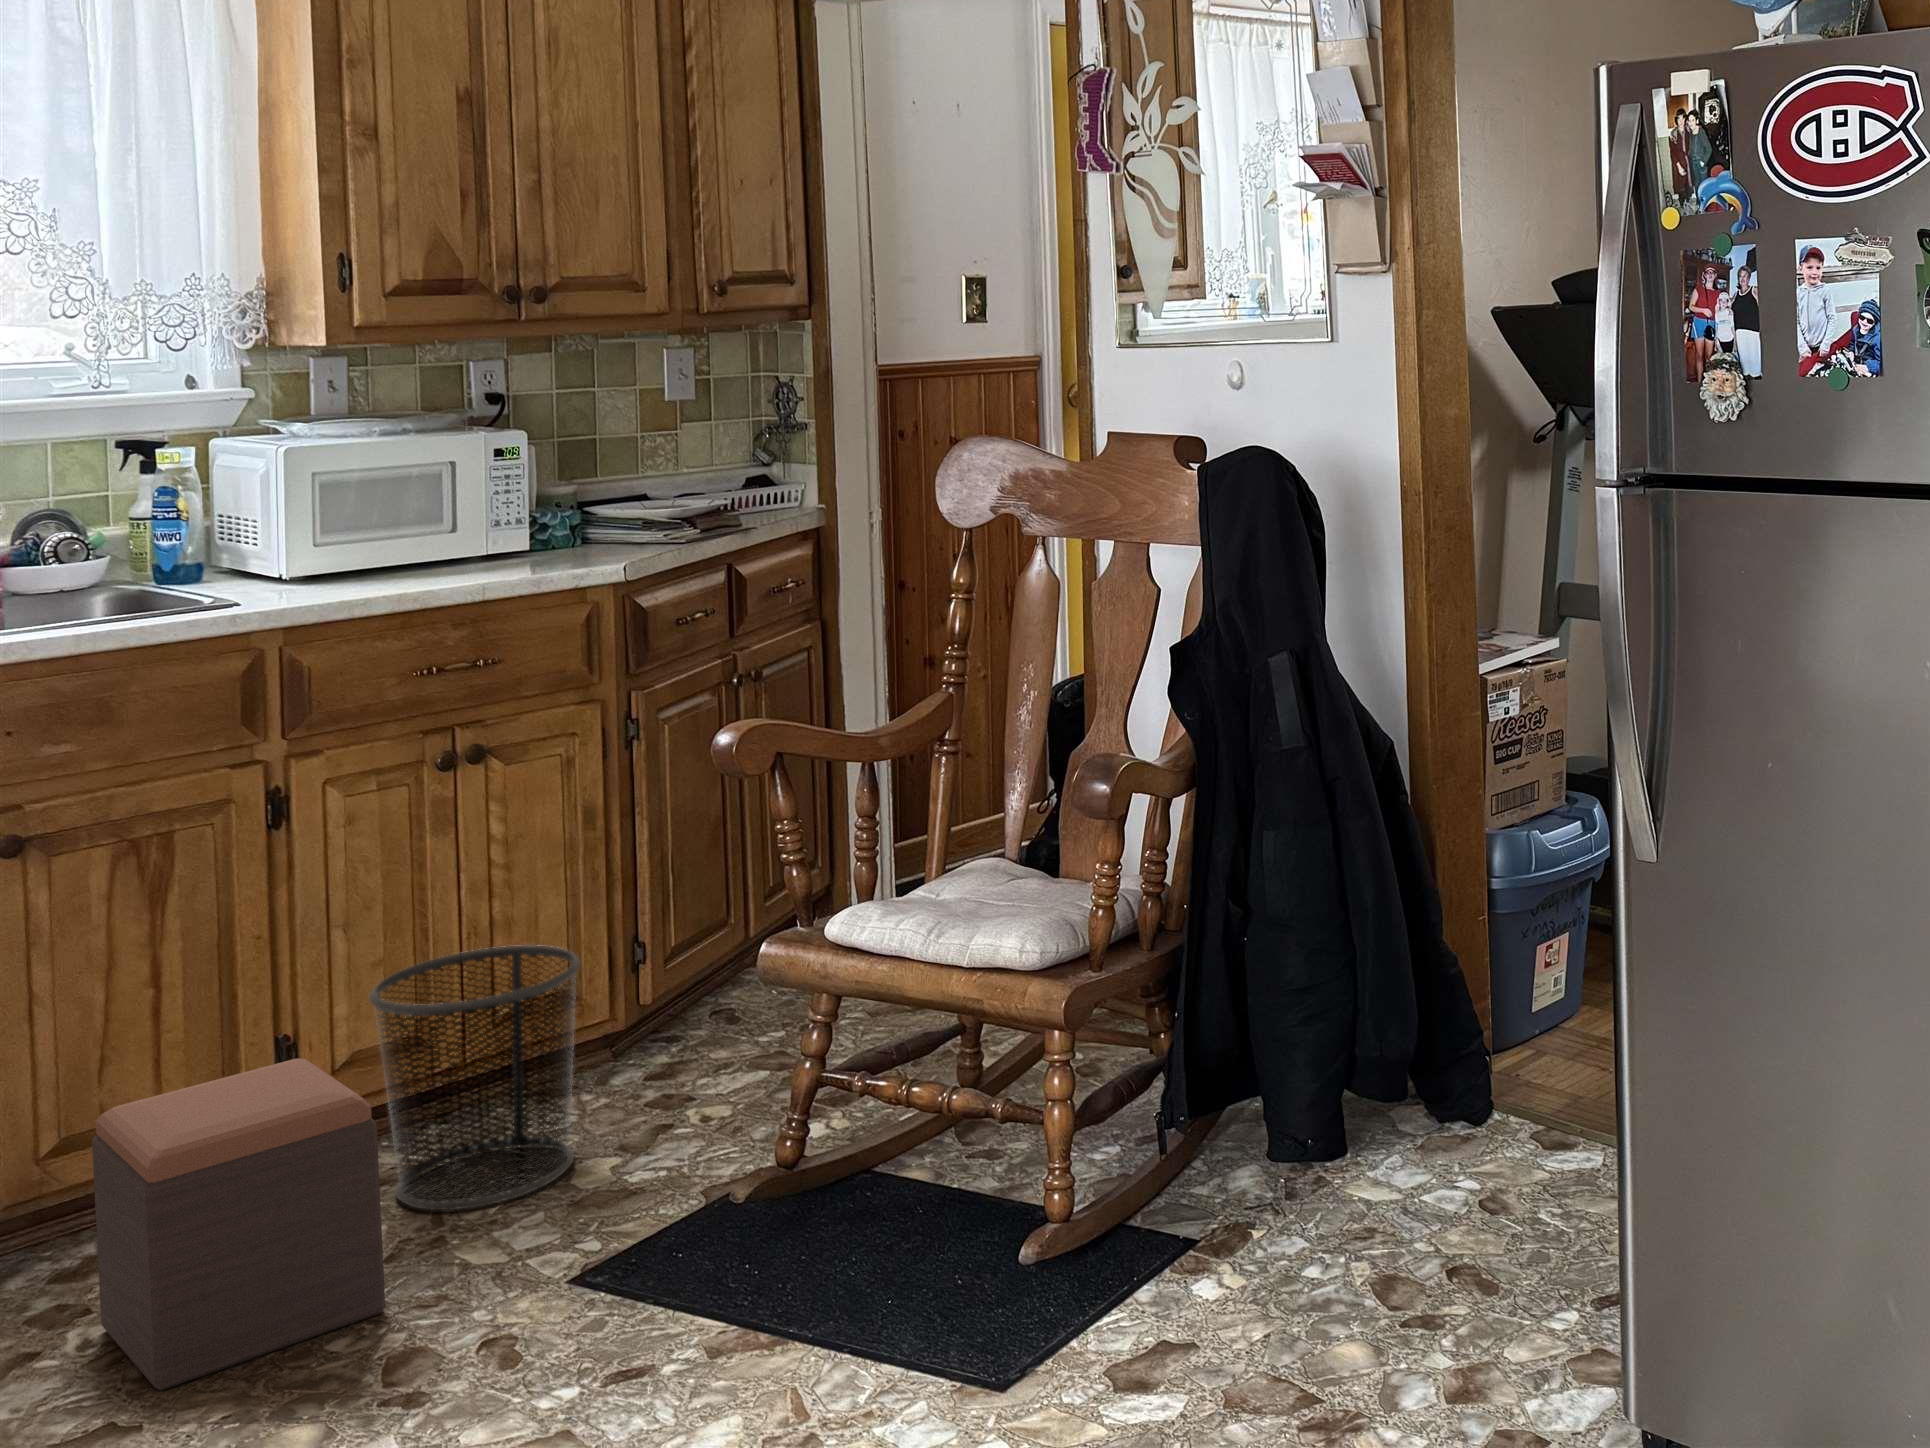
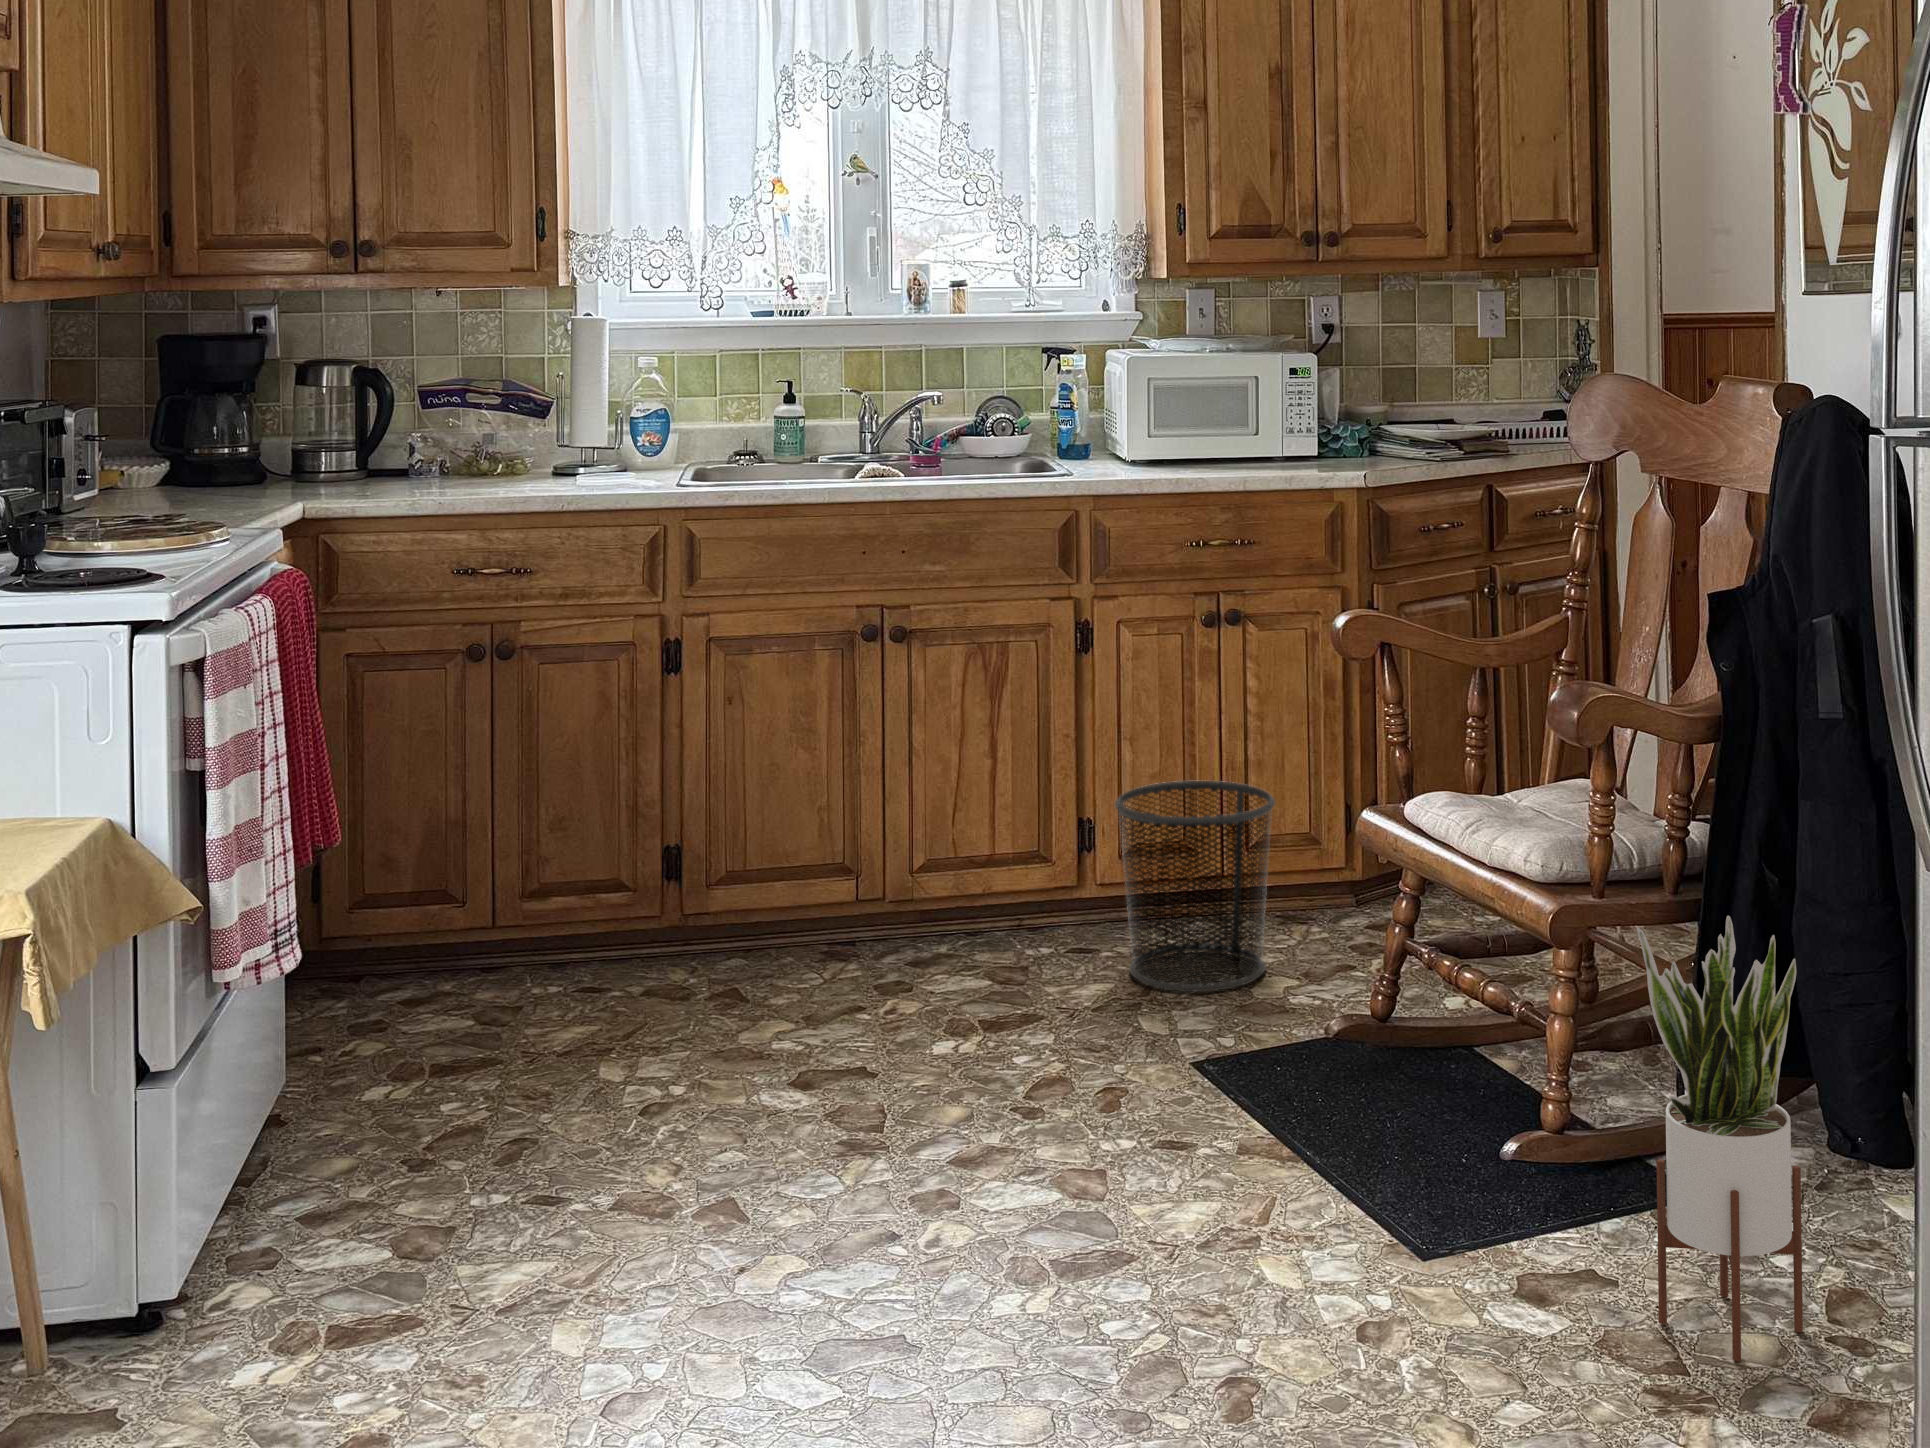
potted plant: none [1245,955,1384,1375] -> present [1637,916,1803,1361]
footstool: present [92,1058,385,1391] -> none [898,833,1065,1057]

